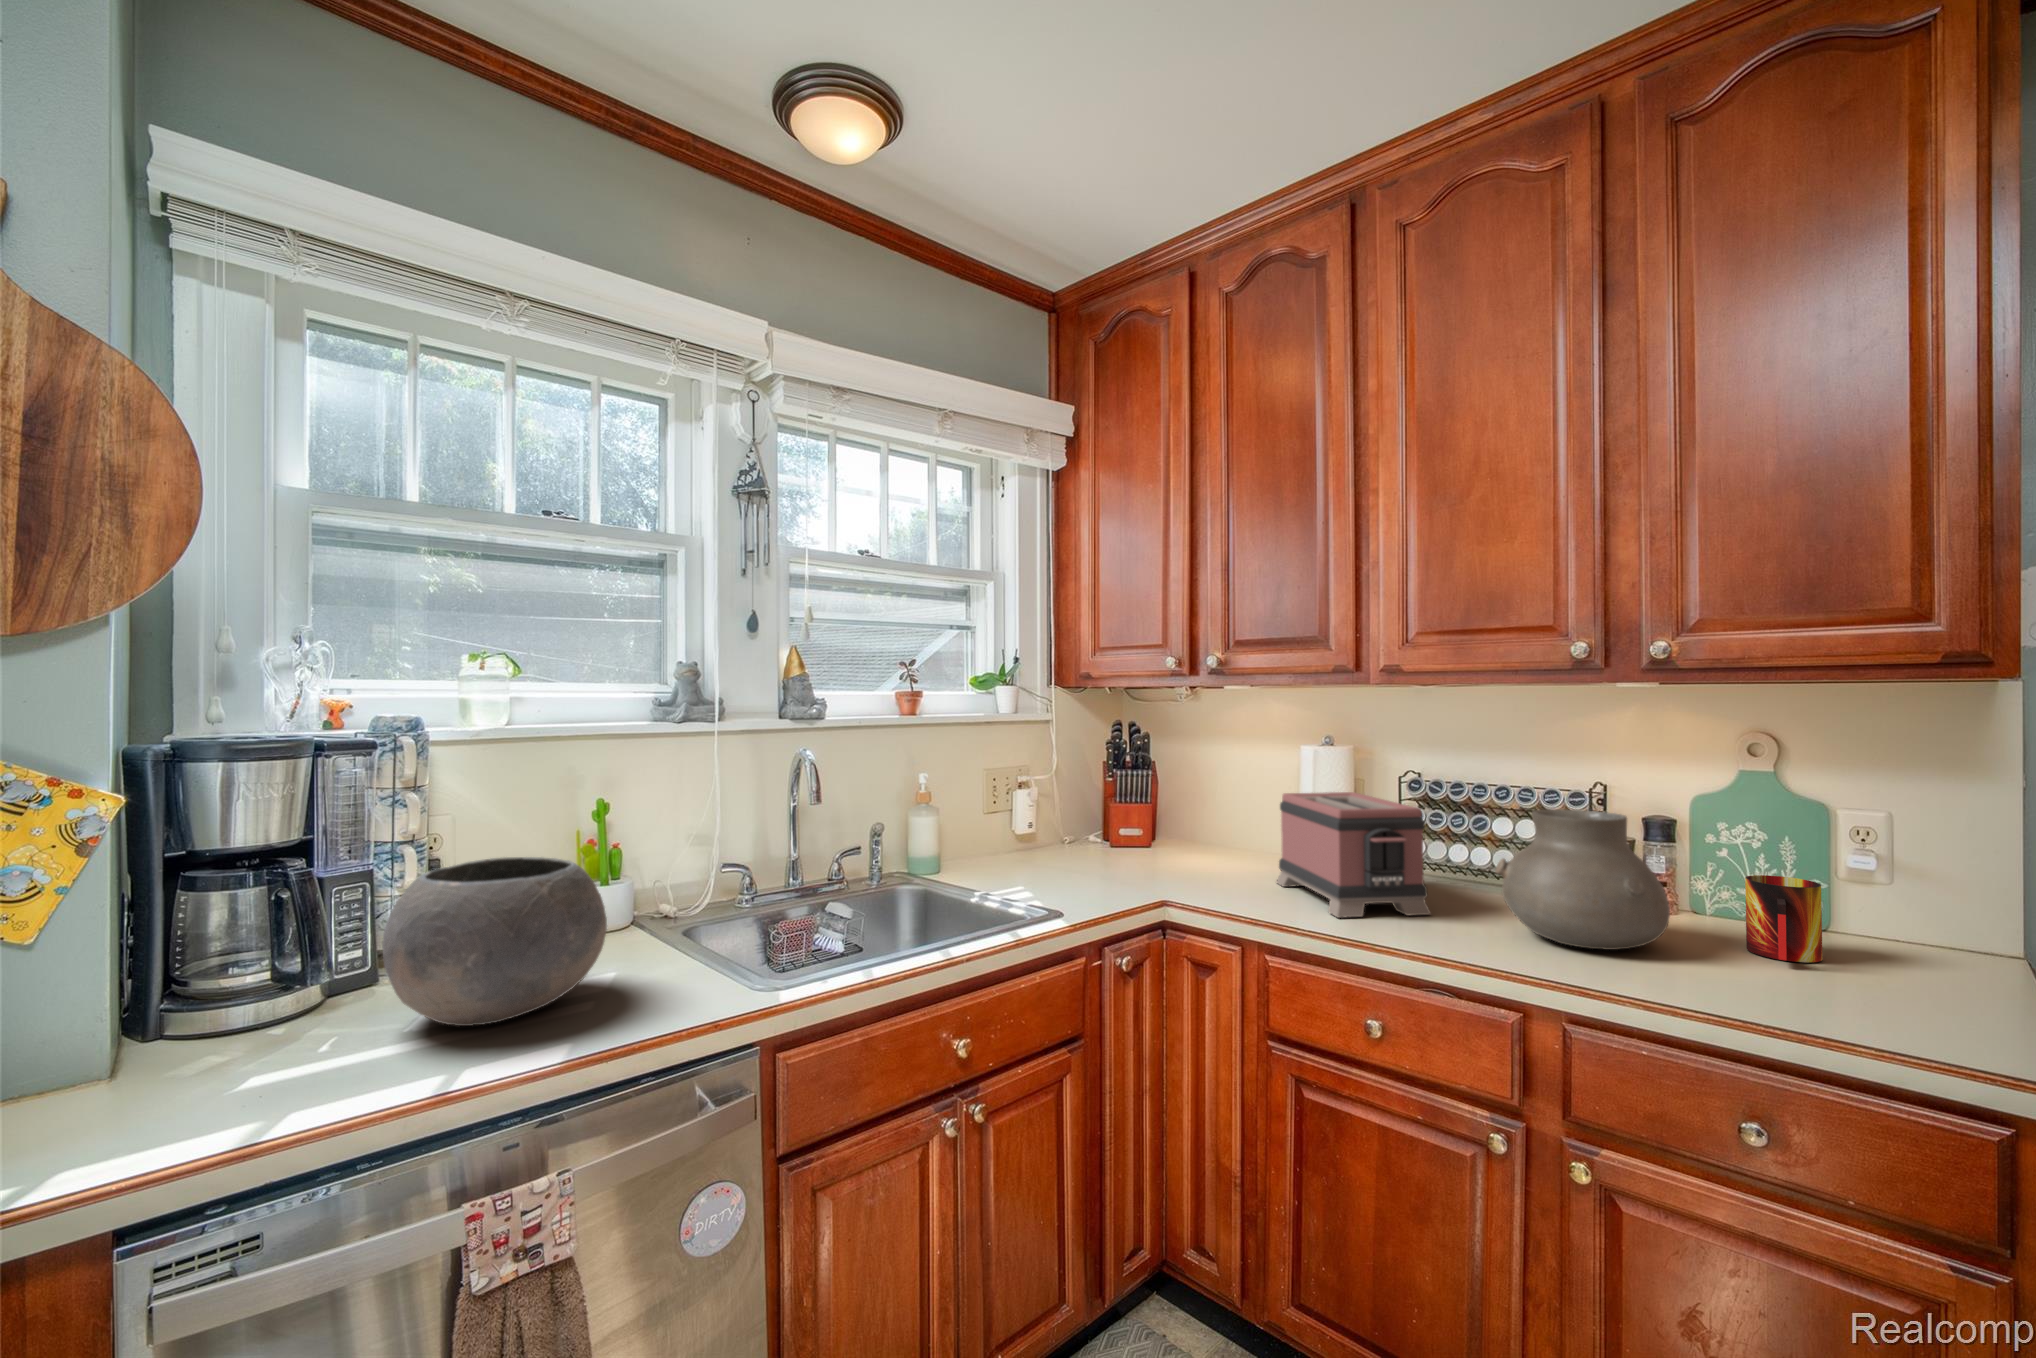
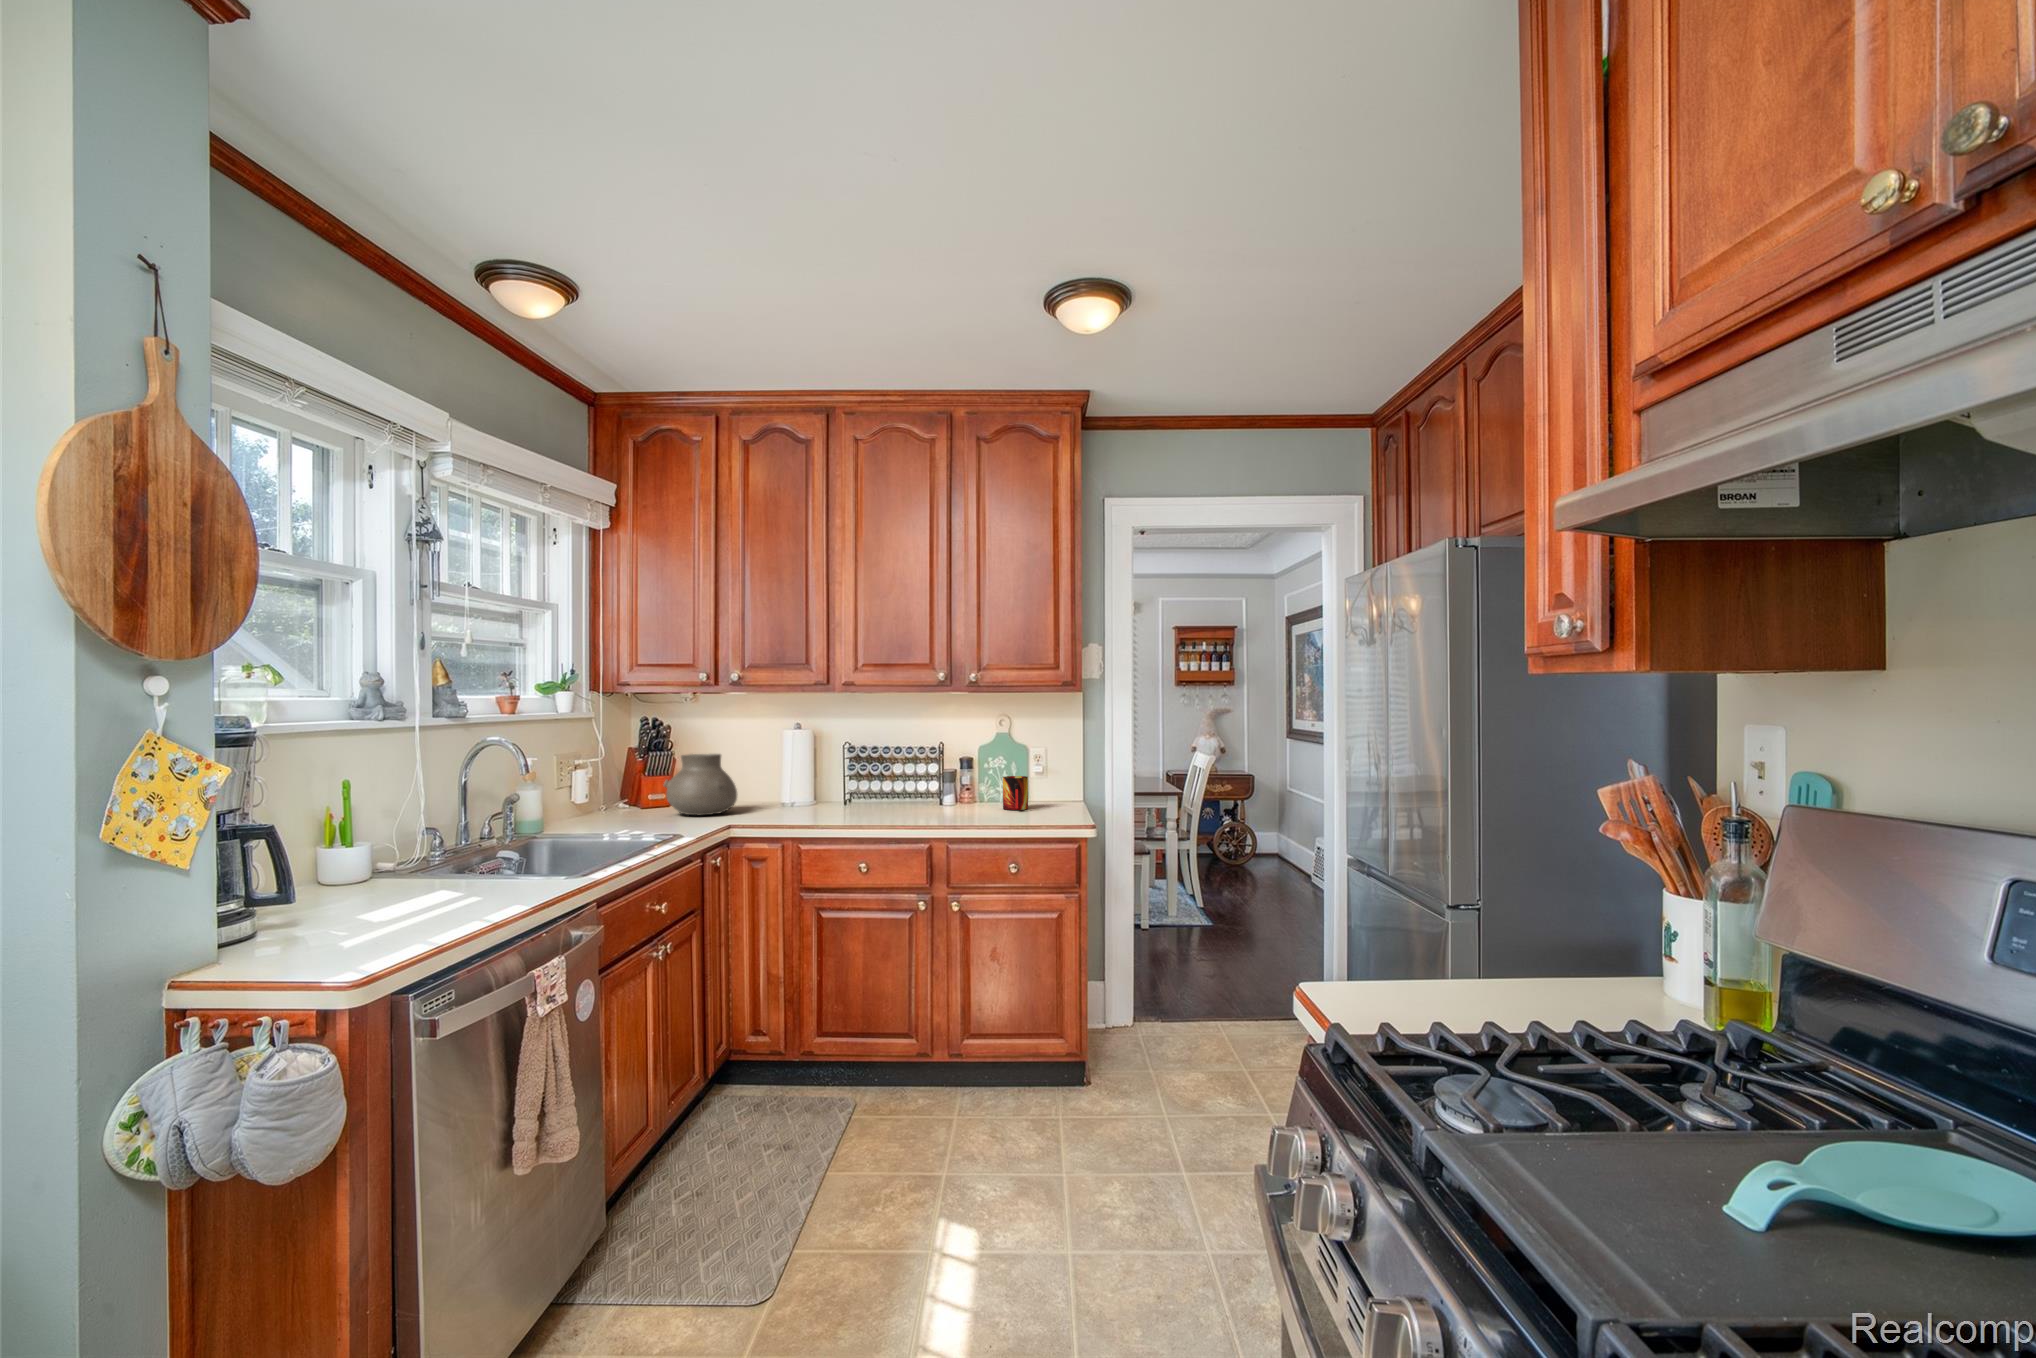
toaster: present [1277,792,1431,918] -> none [781,756,876,820]
vase: present [1495,809,1670,950] -> present [663,754,737,815]
bowl: present [382,857,607,1026] -> none [344,808,491,911]

